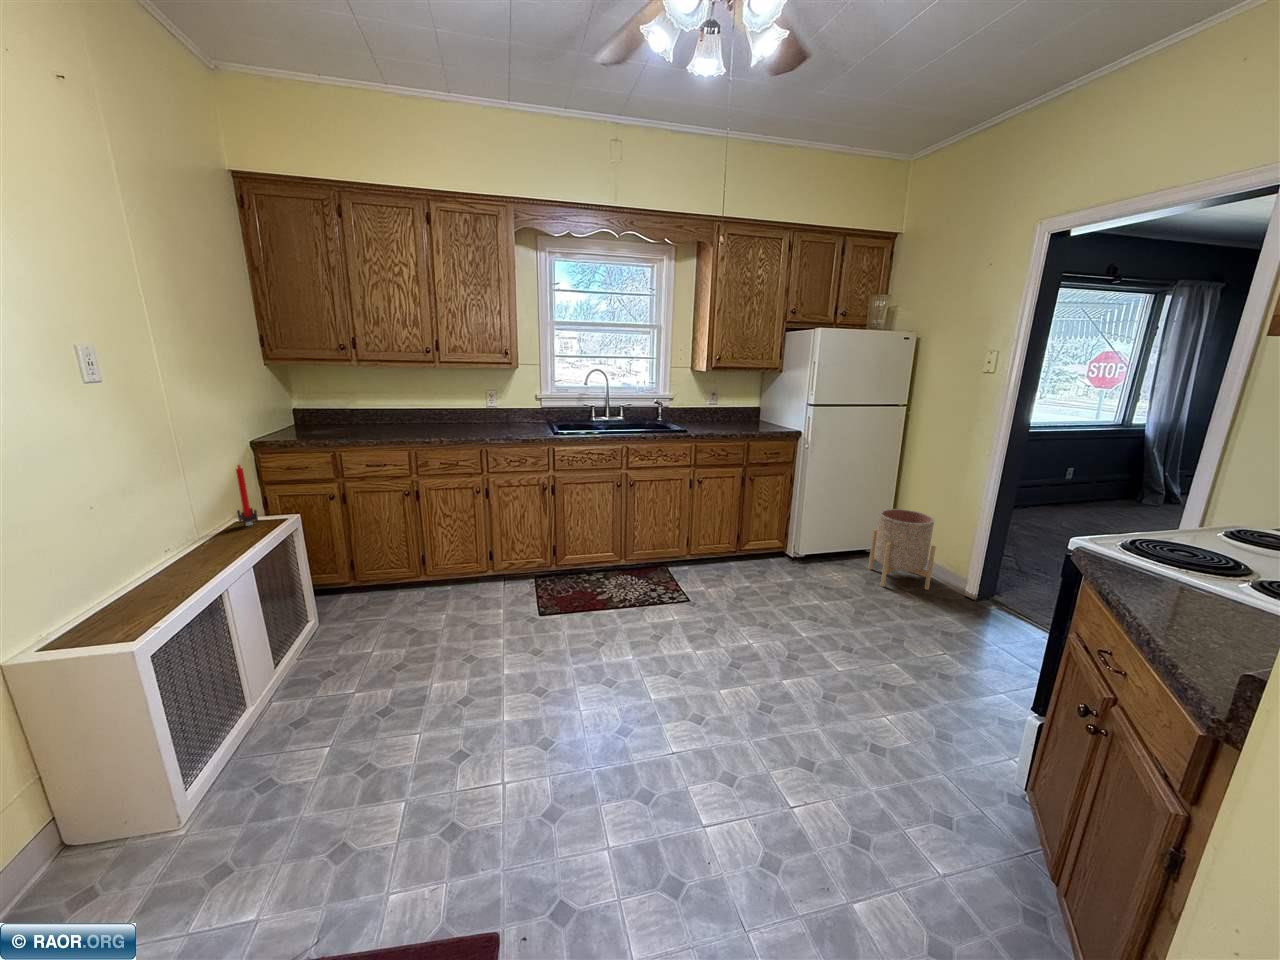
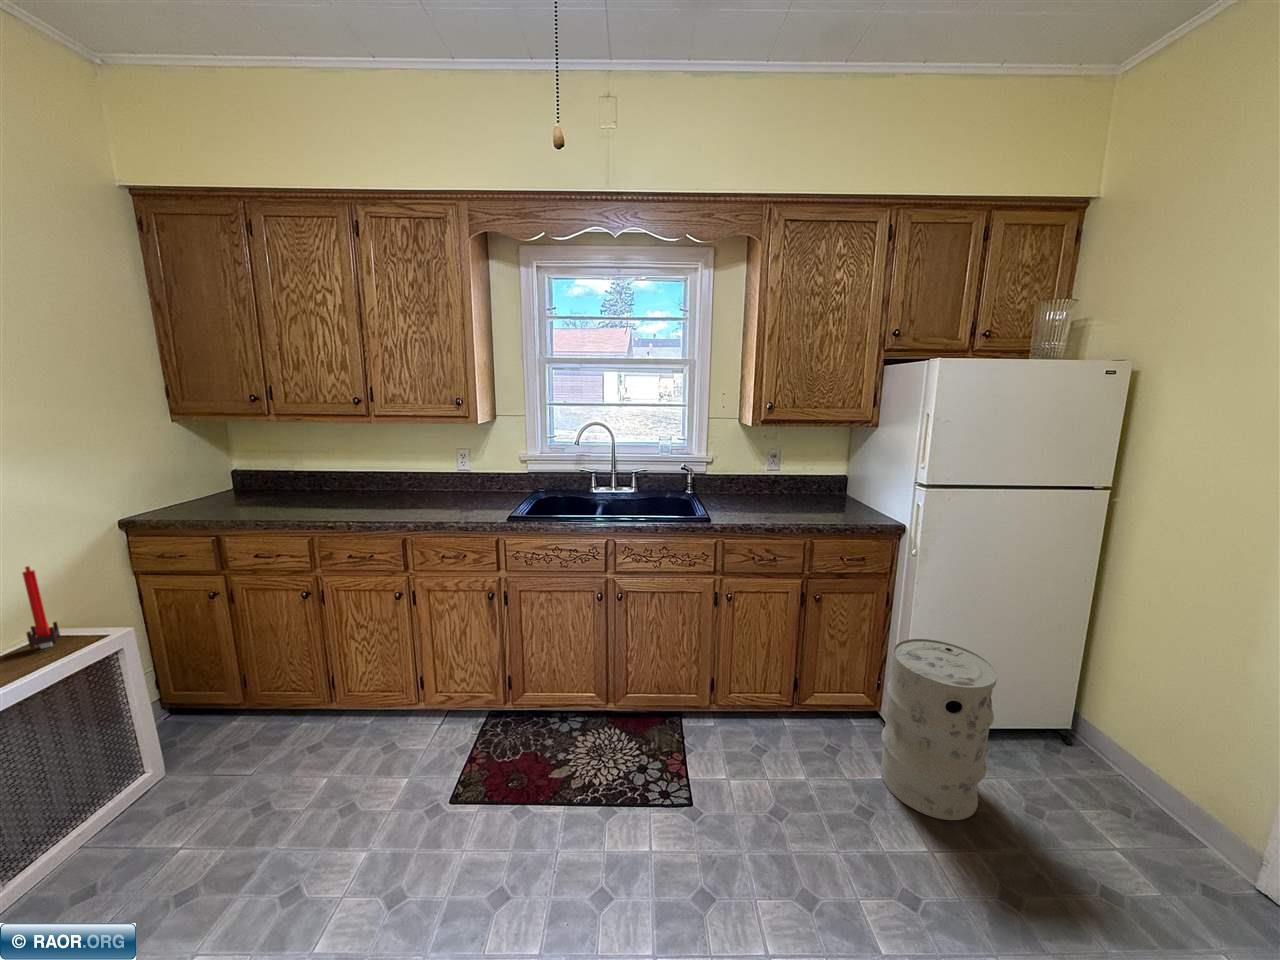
trash can: none [791,496,851,589] -> present [881,639,997,820]
planter: present [868,509,936,590] -> none [1031,676,1189,859]

